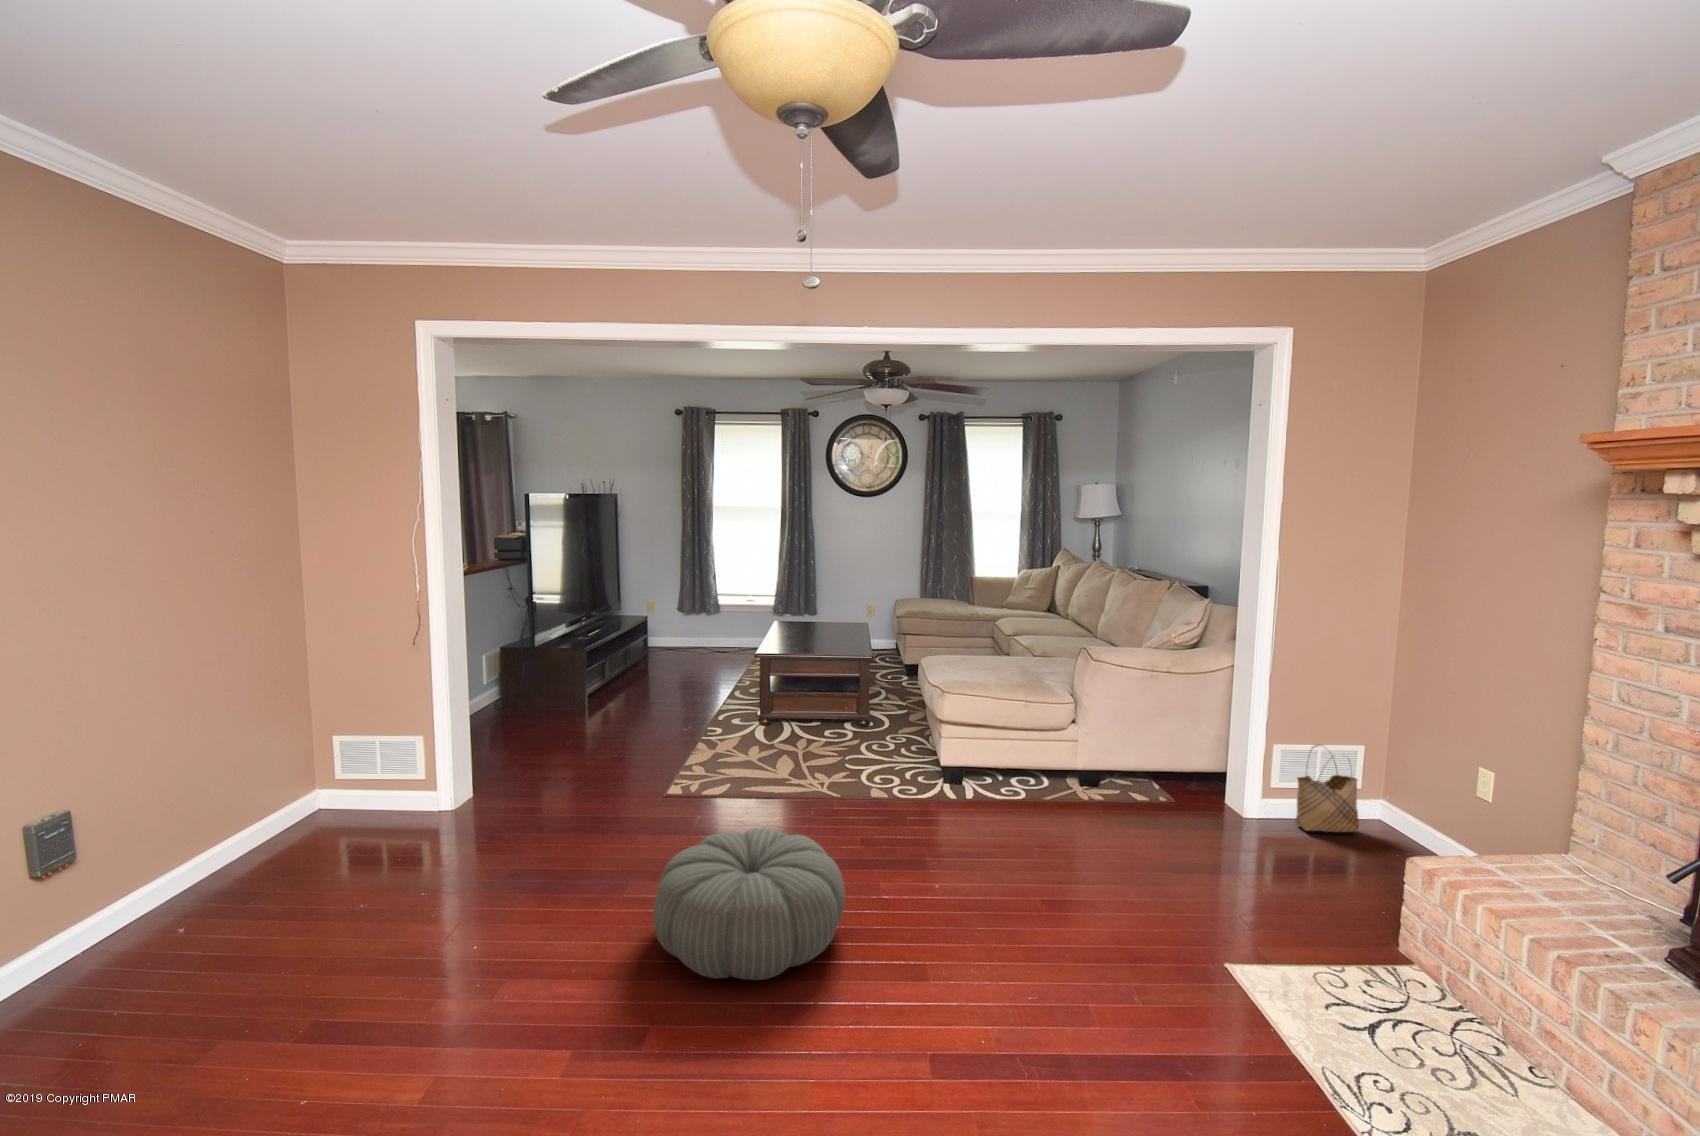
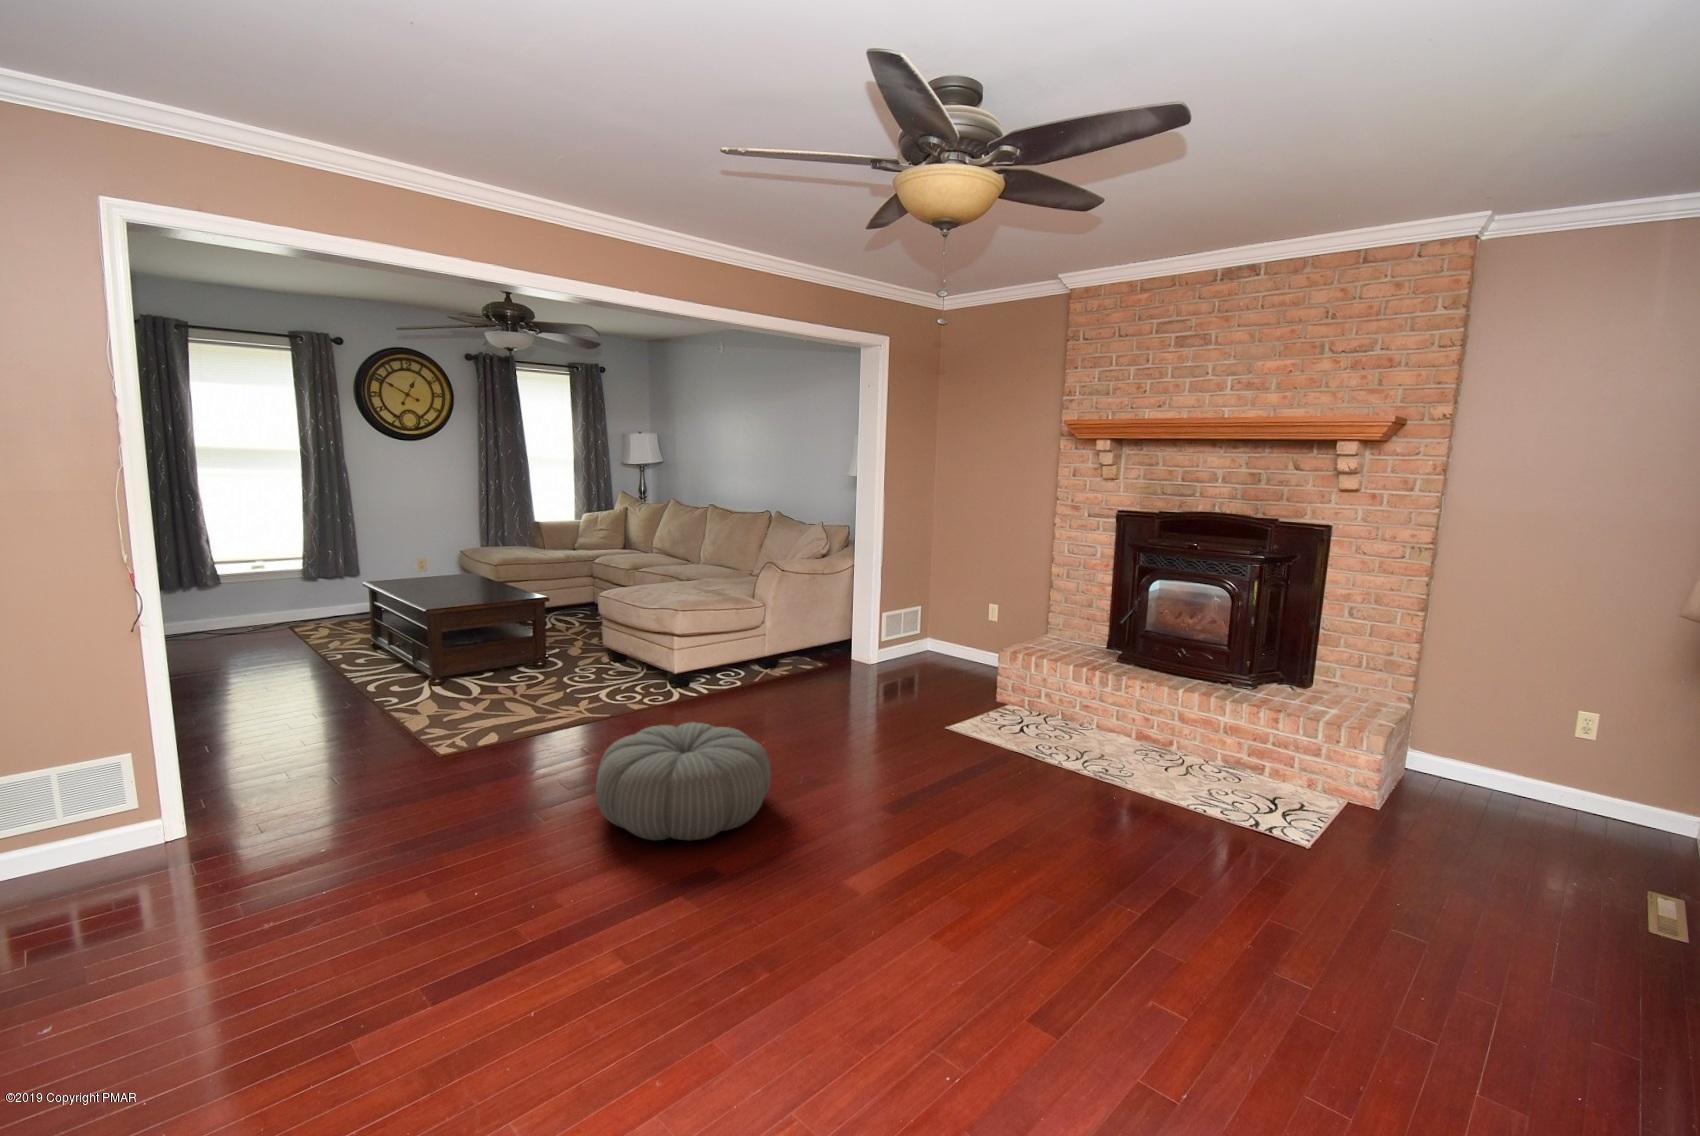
woven basket: present [1295,745,1359,832] -> none [901,610,931,665]

